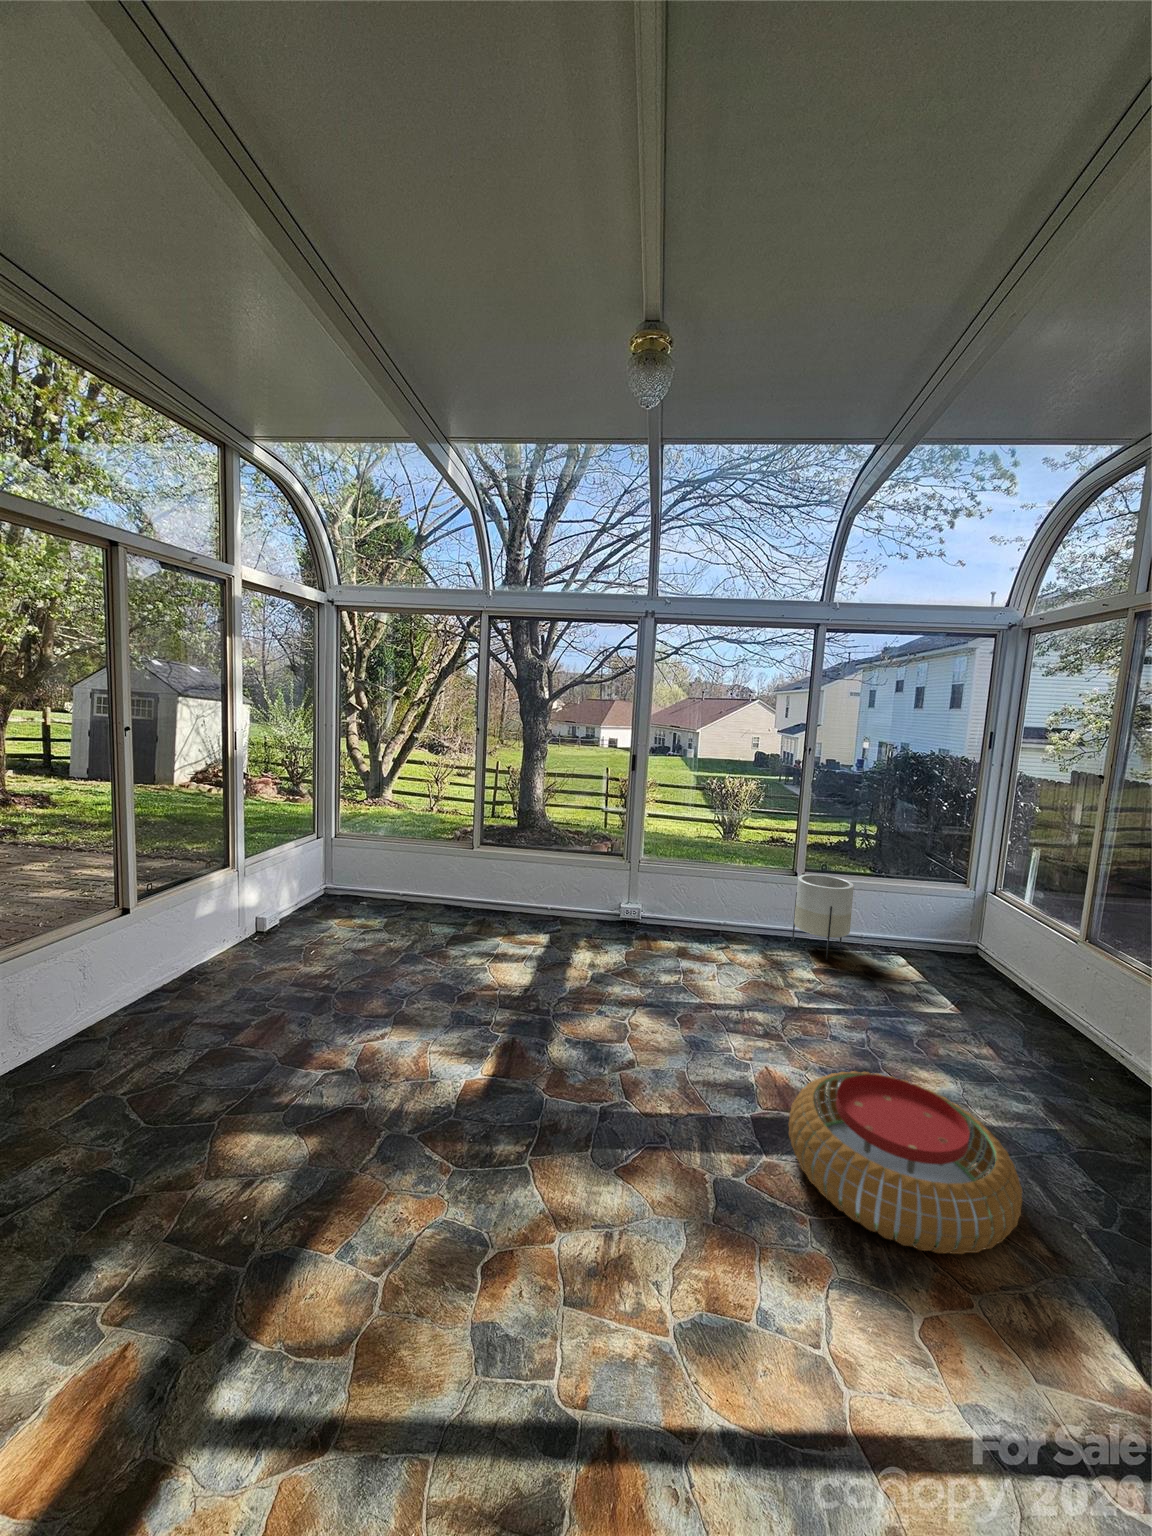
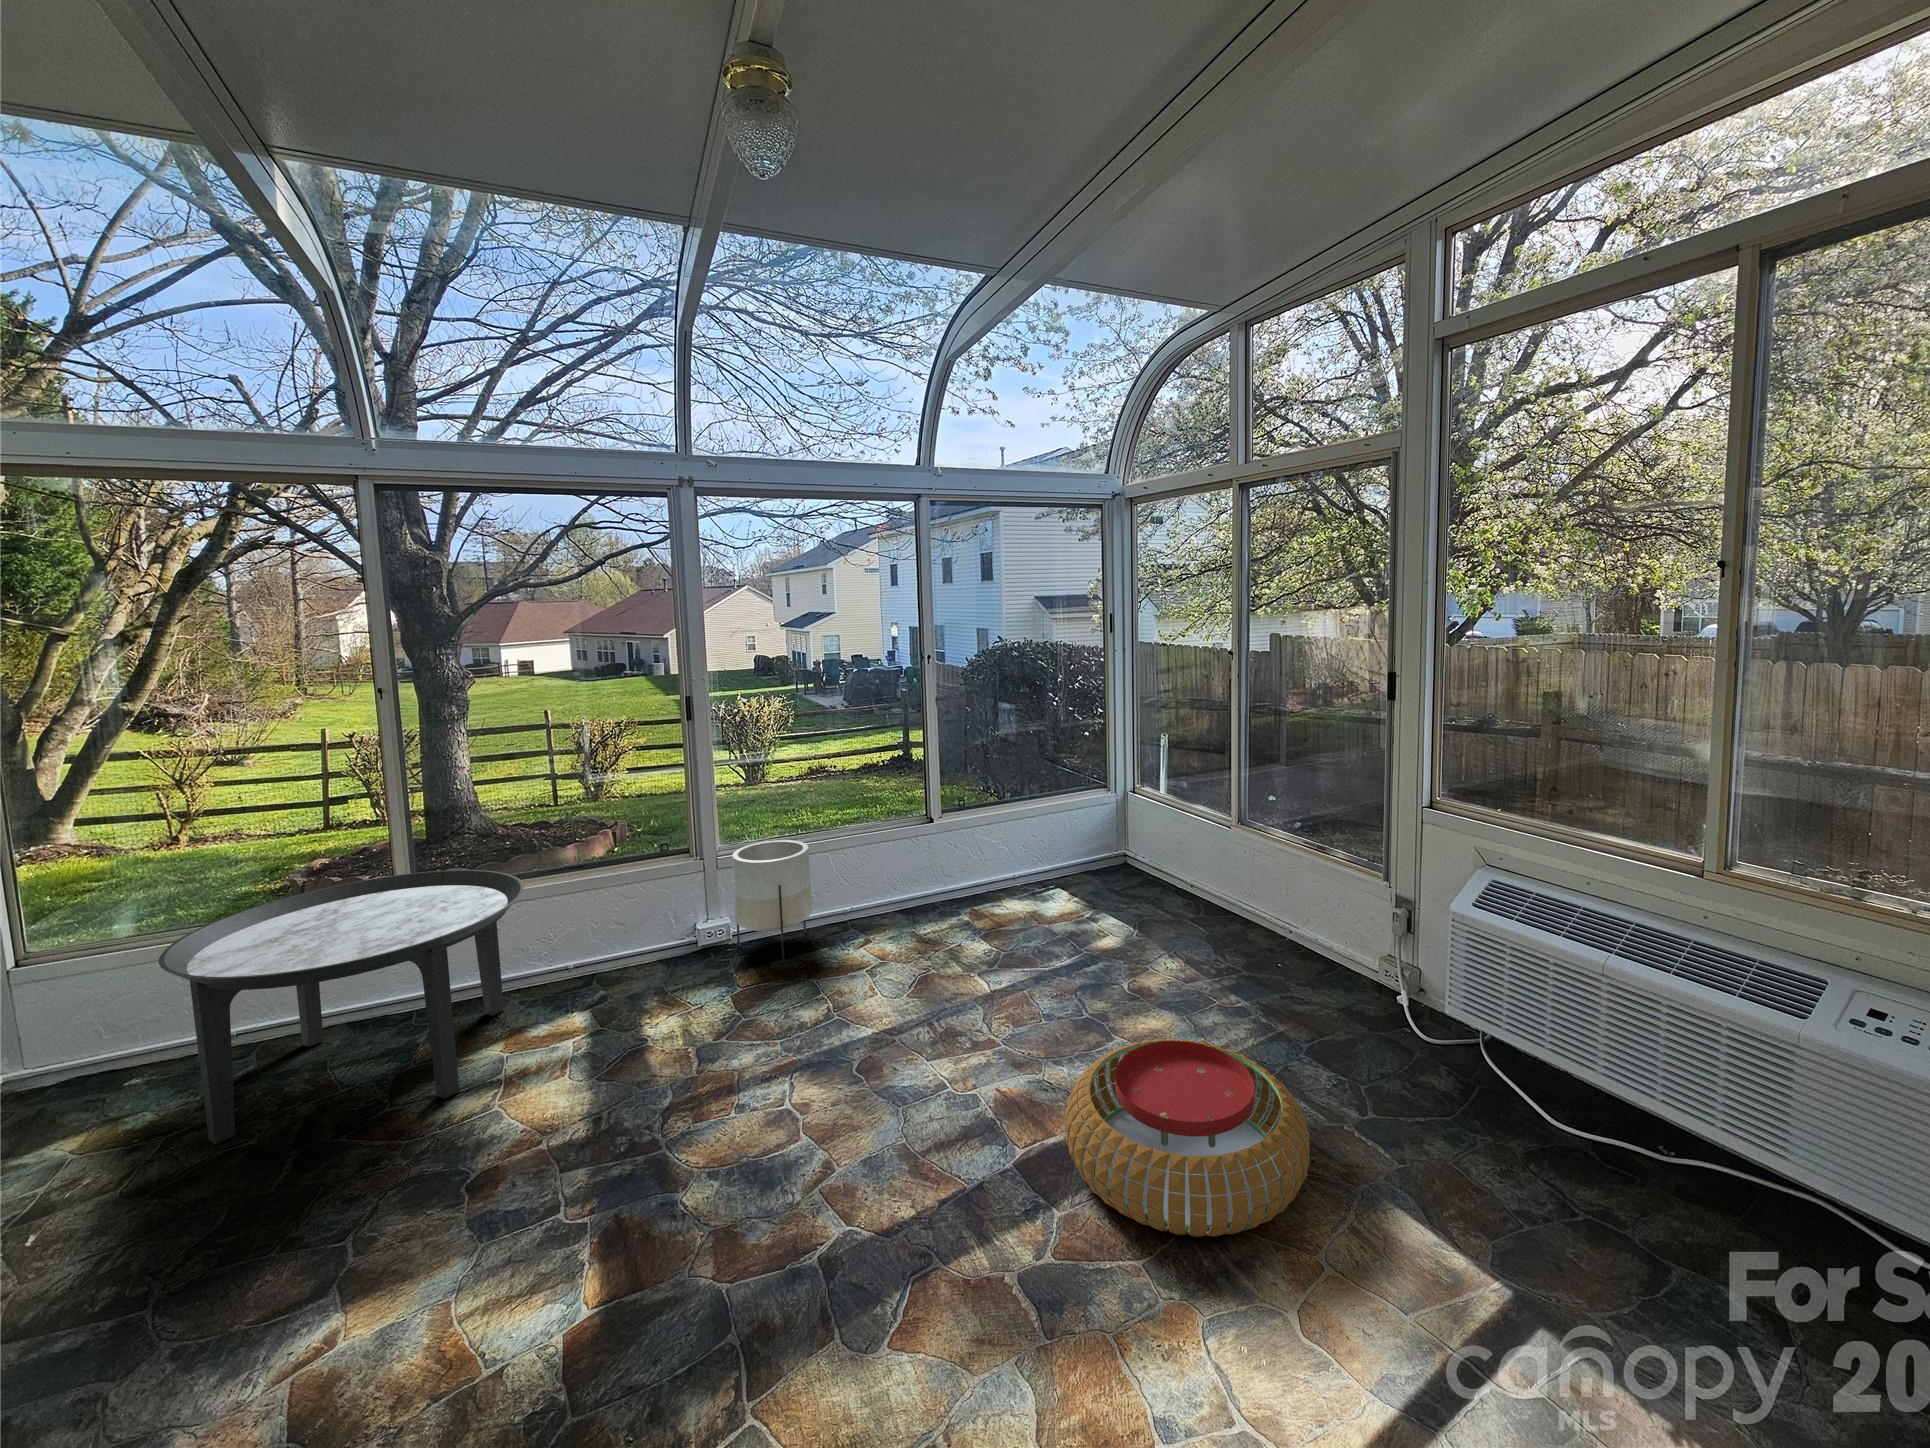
round table: none [375,833,524,953] -> present [159,870,524,1144]
planter: present [792,874,854,960] -> present [732,840,812,961]

